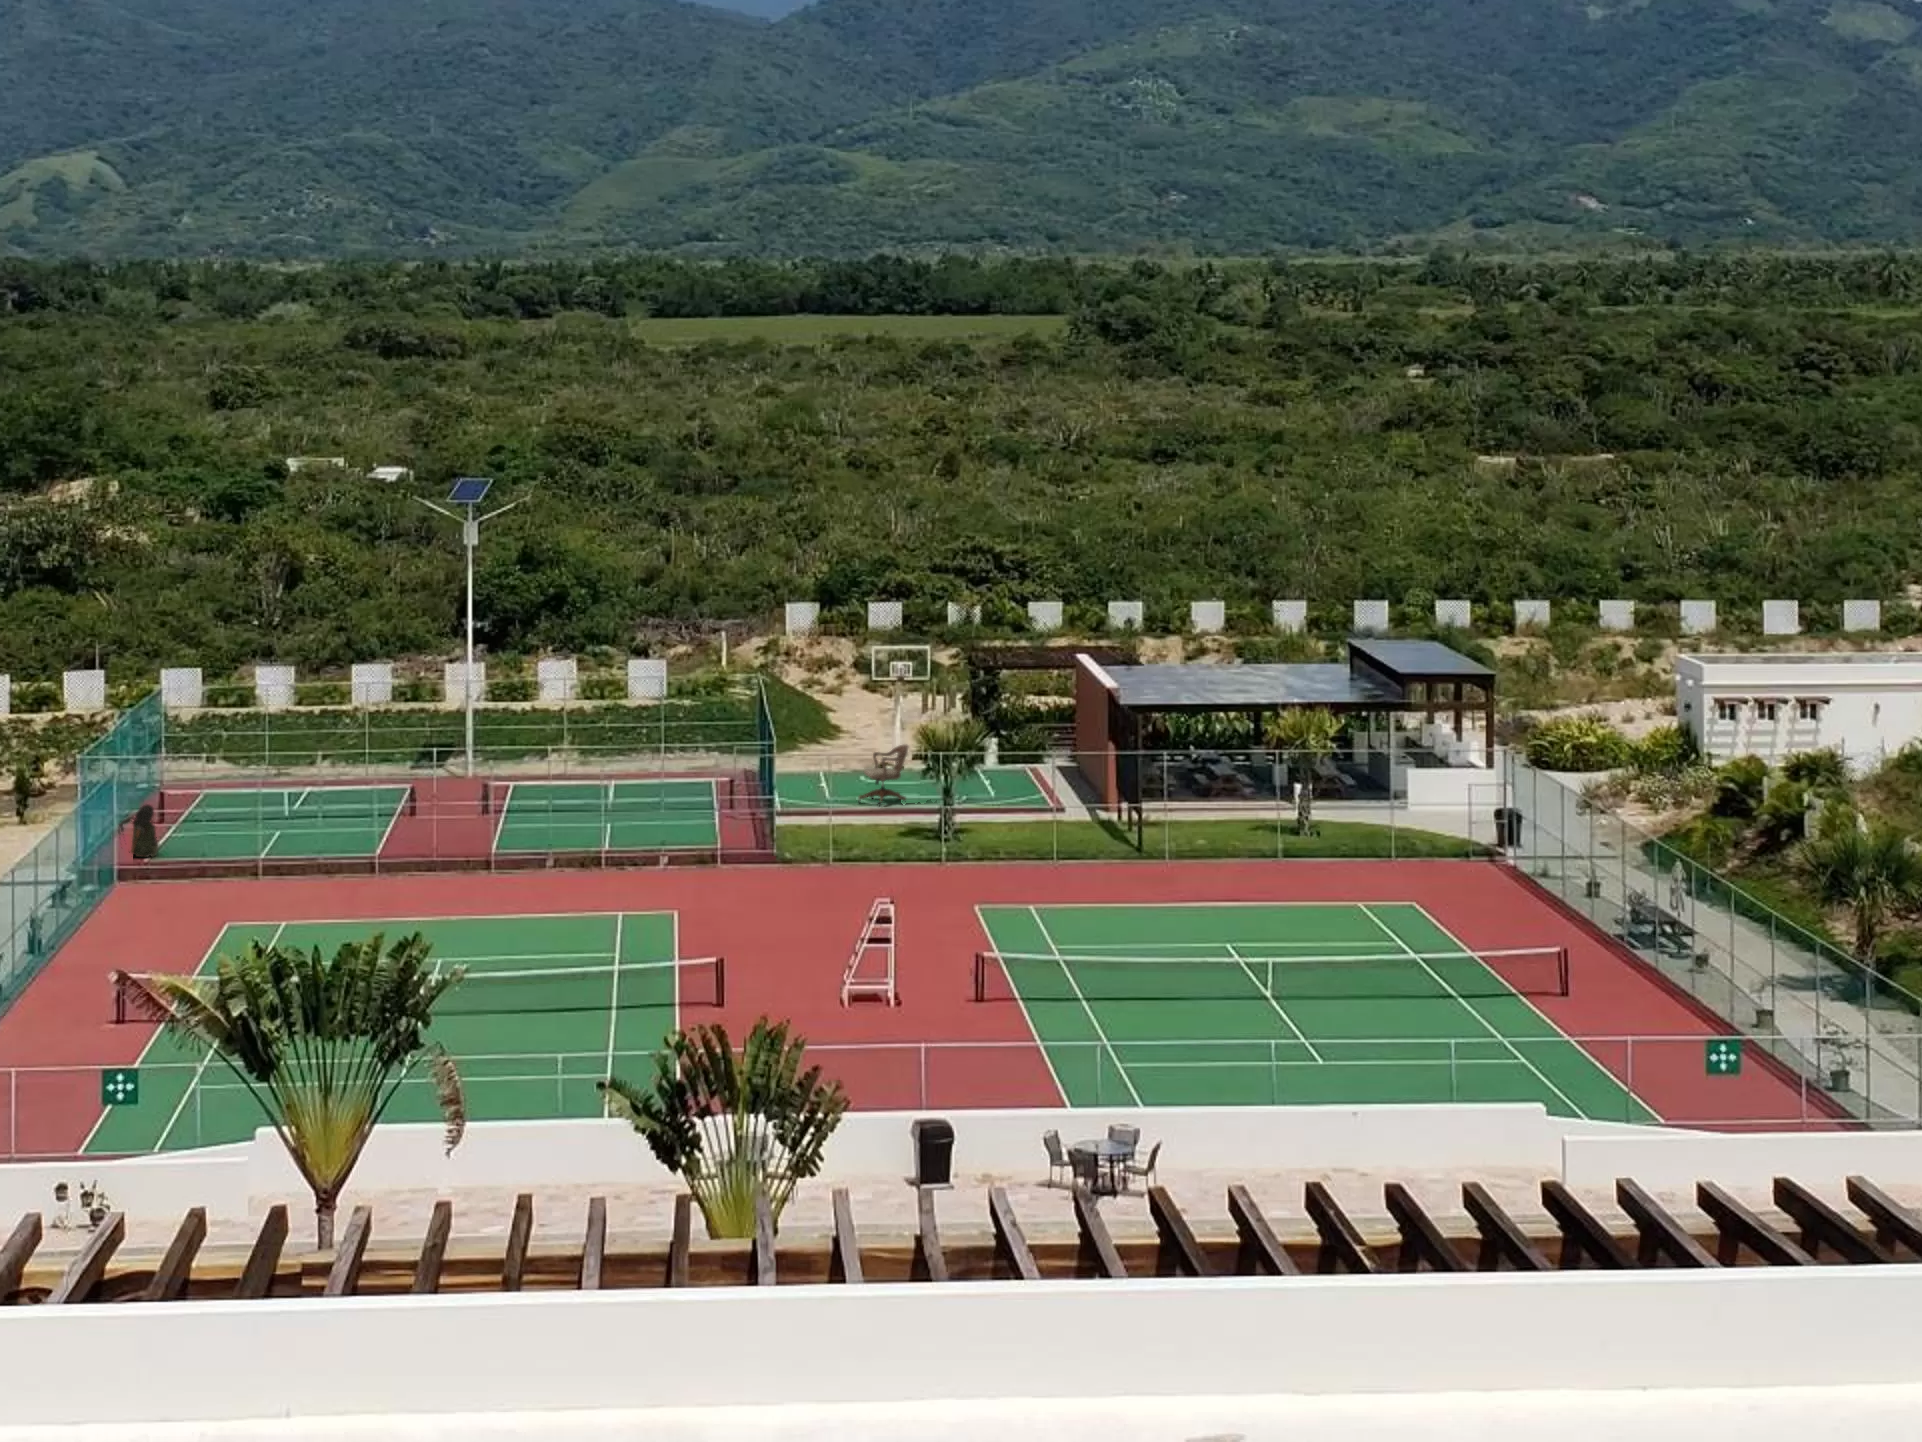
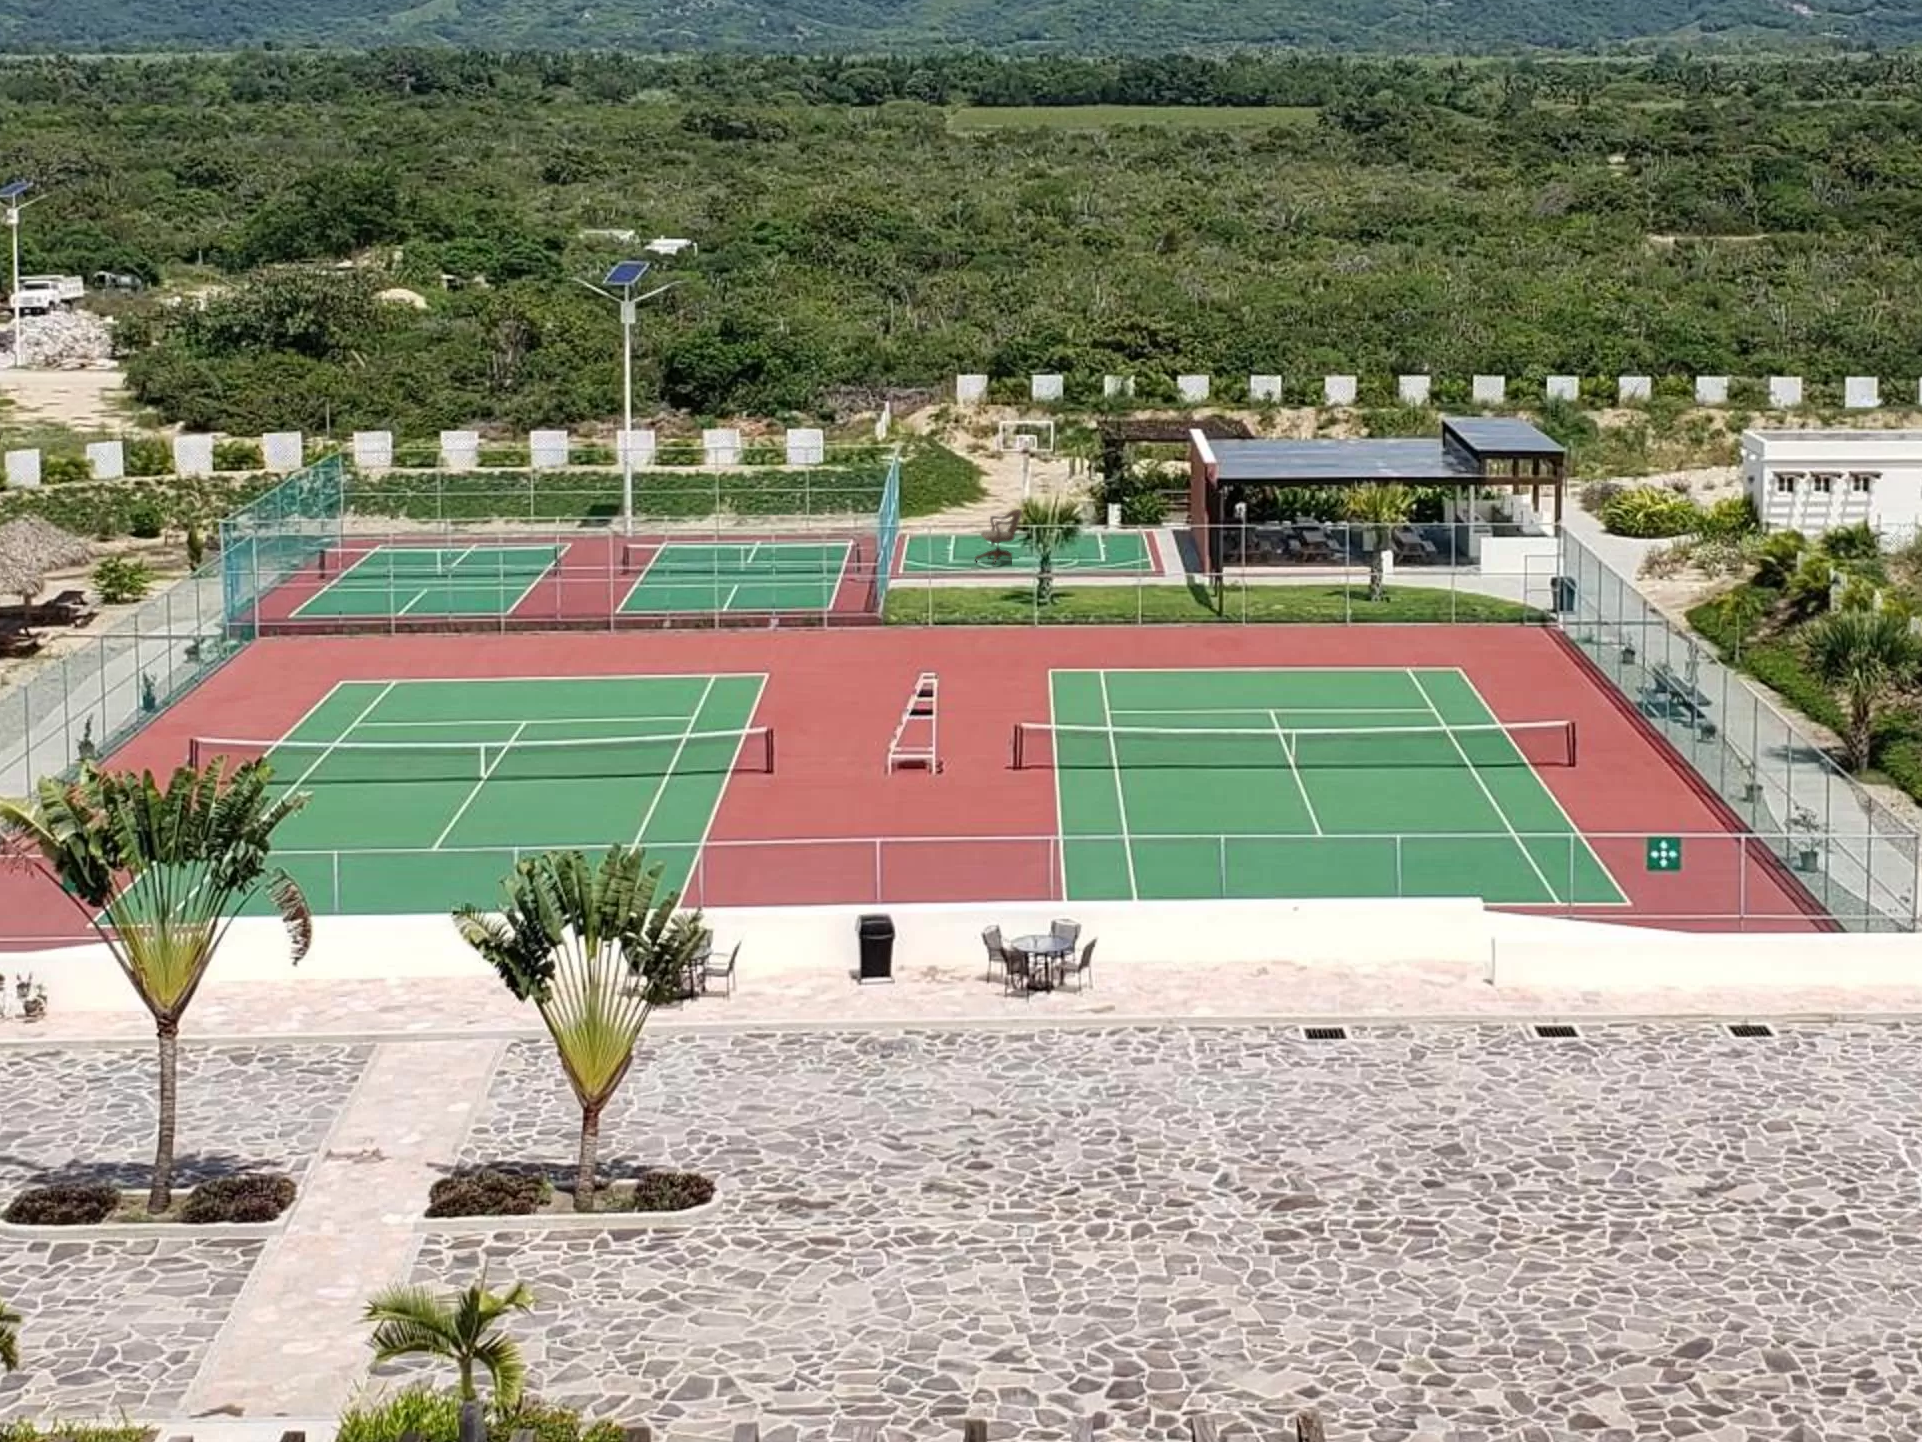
backpack: present [119,804,159,857] -> none [267,563,308,613]

